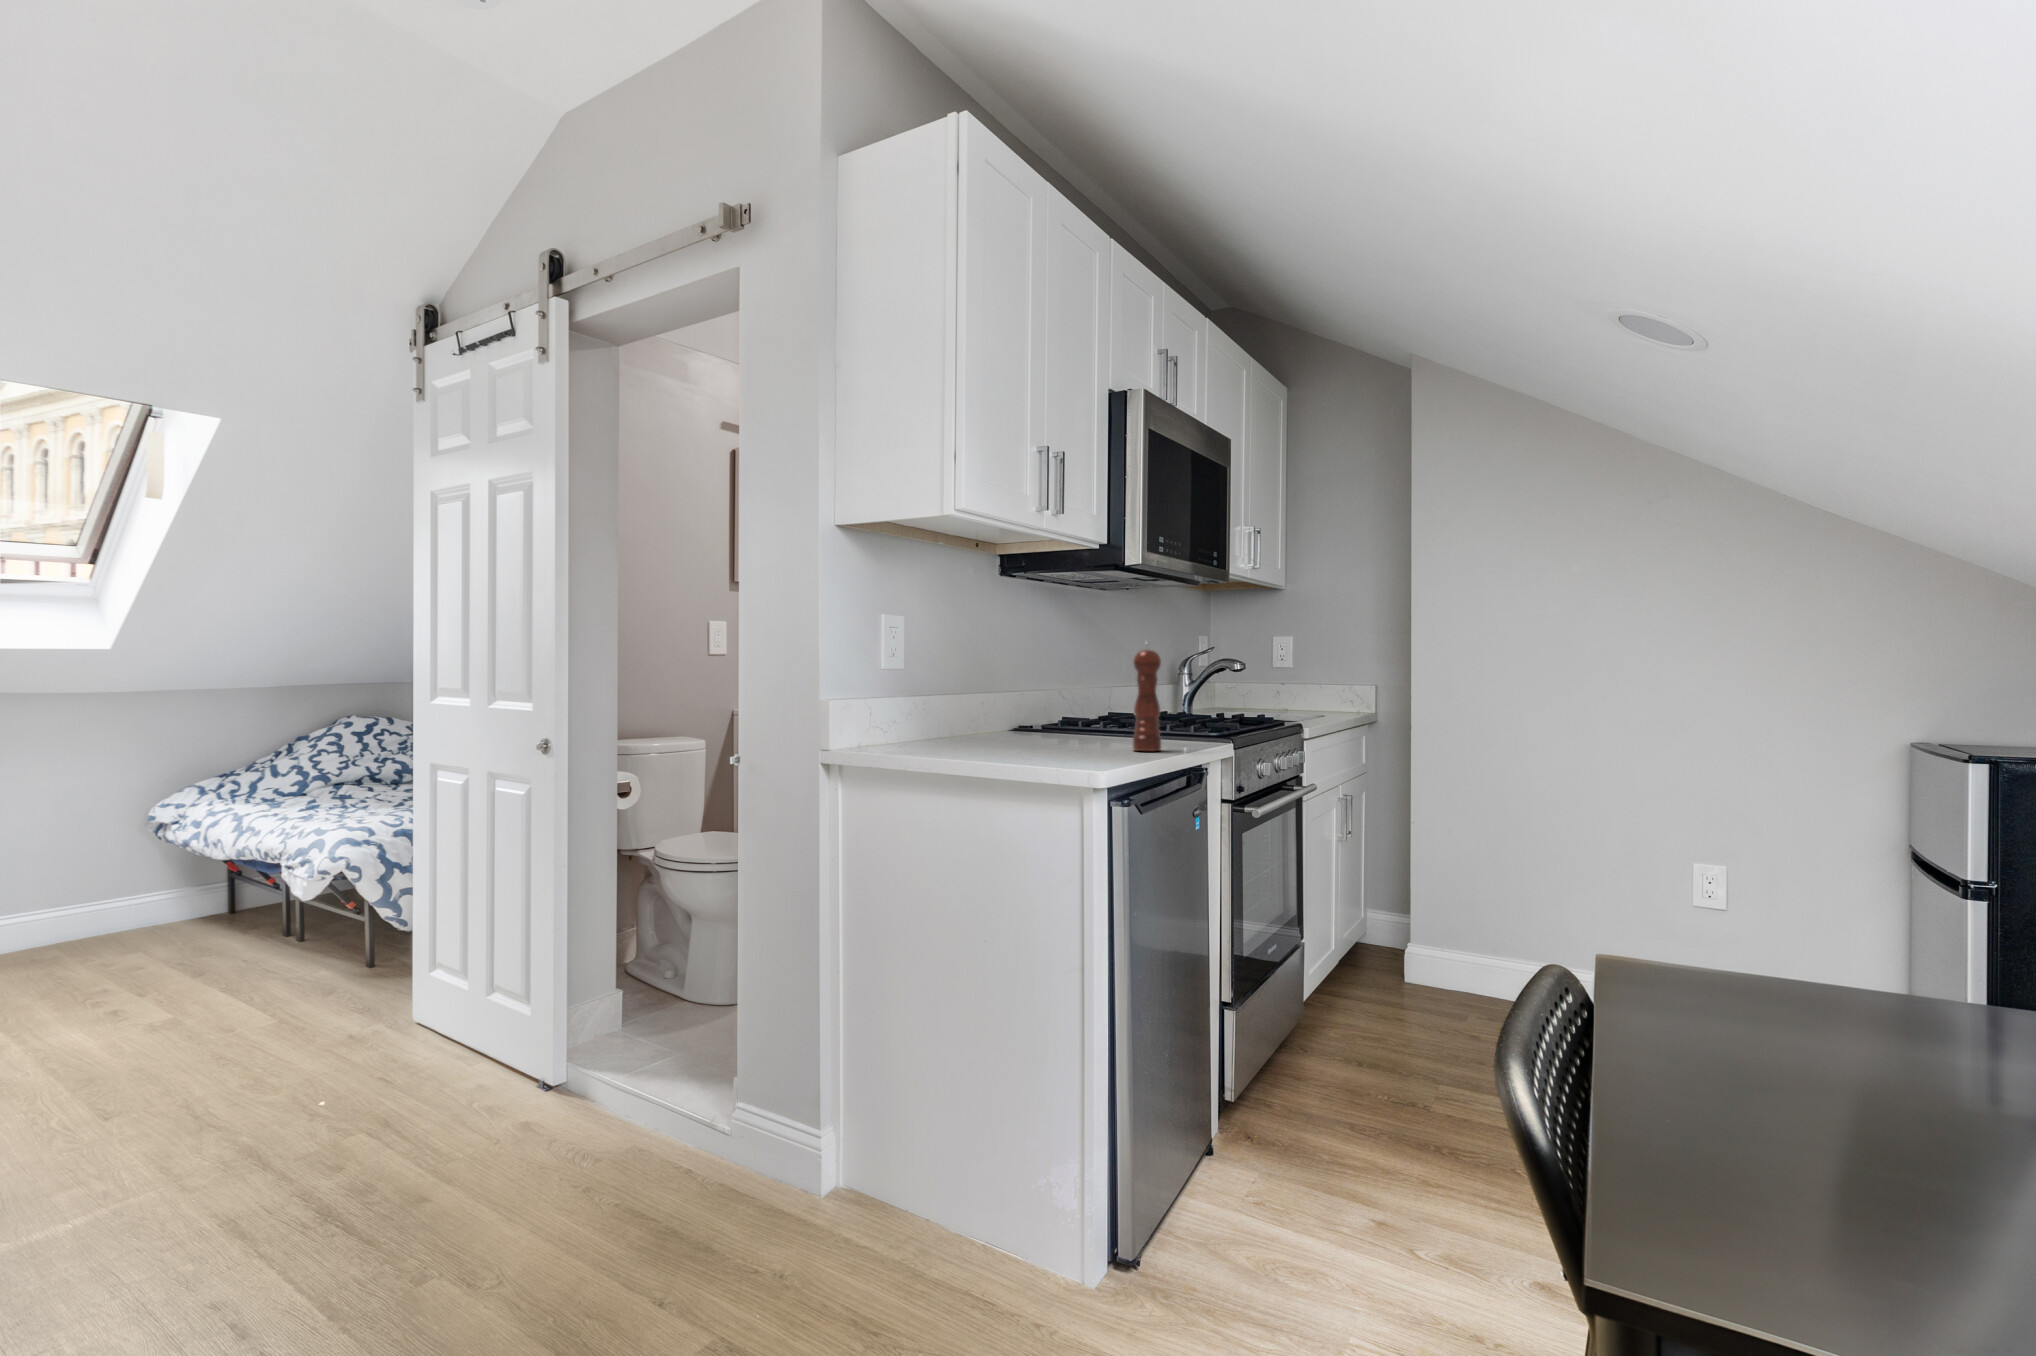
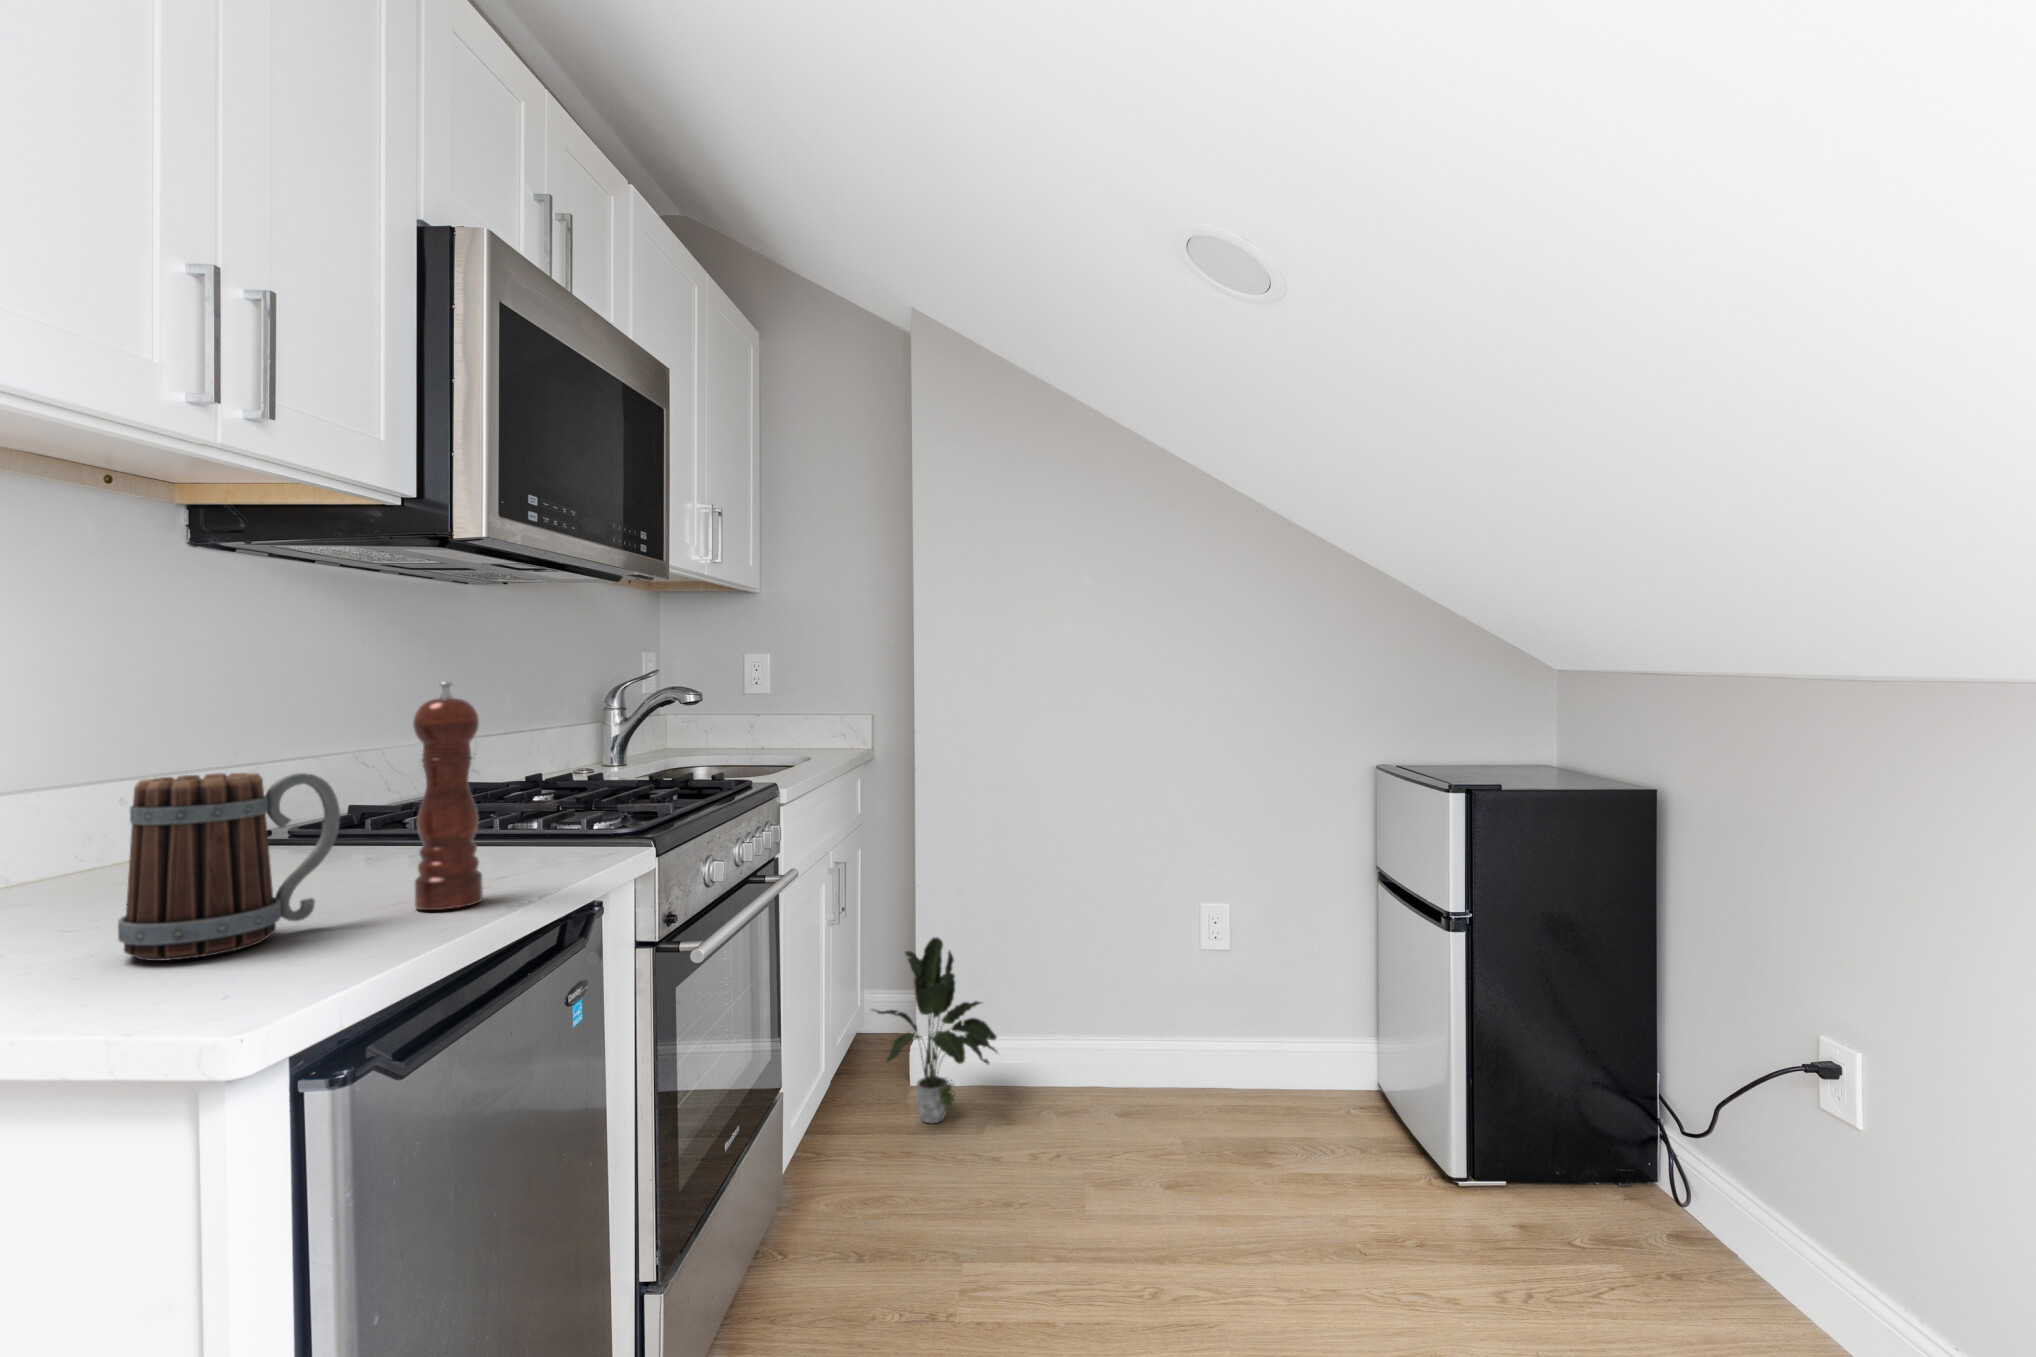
mug: none [1034,680,1106,755] -> present [118,773,340,961]
potted plant: none [1368,856,1476,998] -> present [873,938,997,1123]

